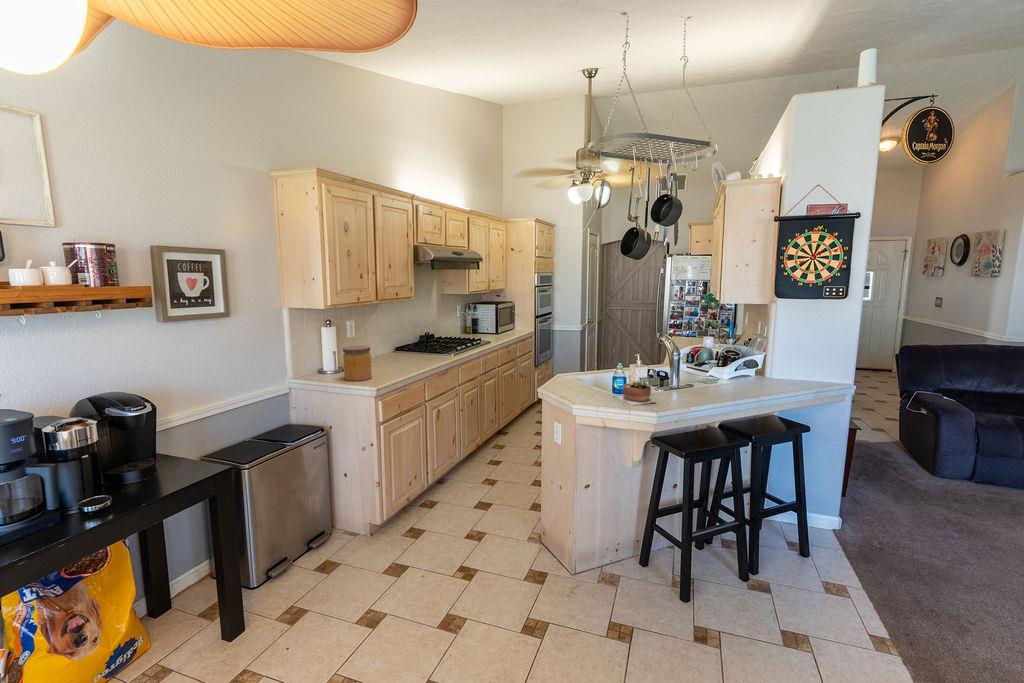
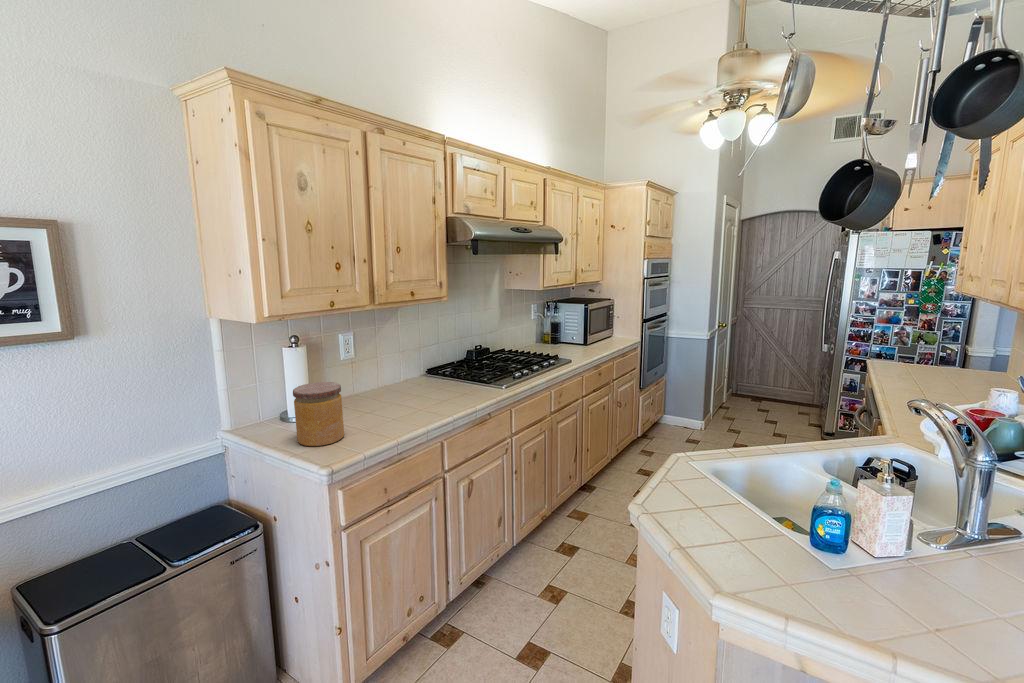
succulent plant: present [617,377,656,405] -> none [839,542,976,639]

